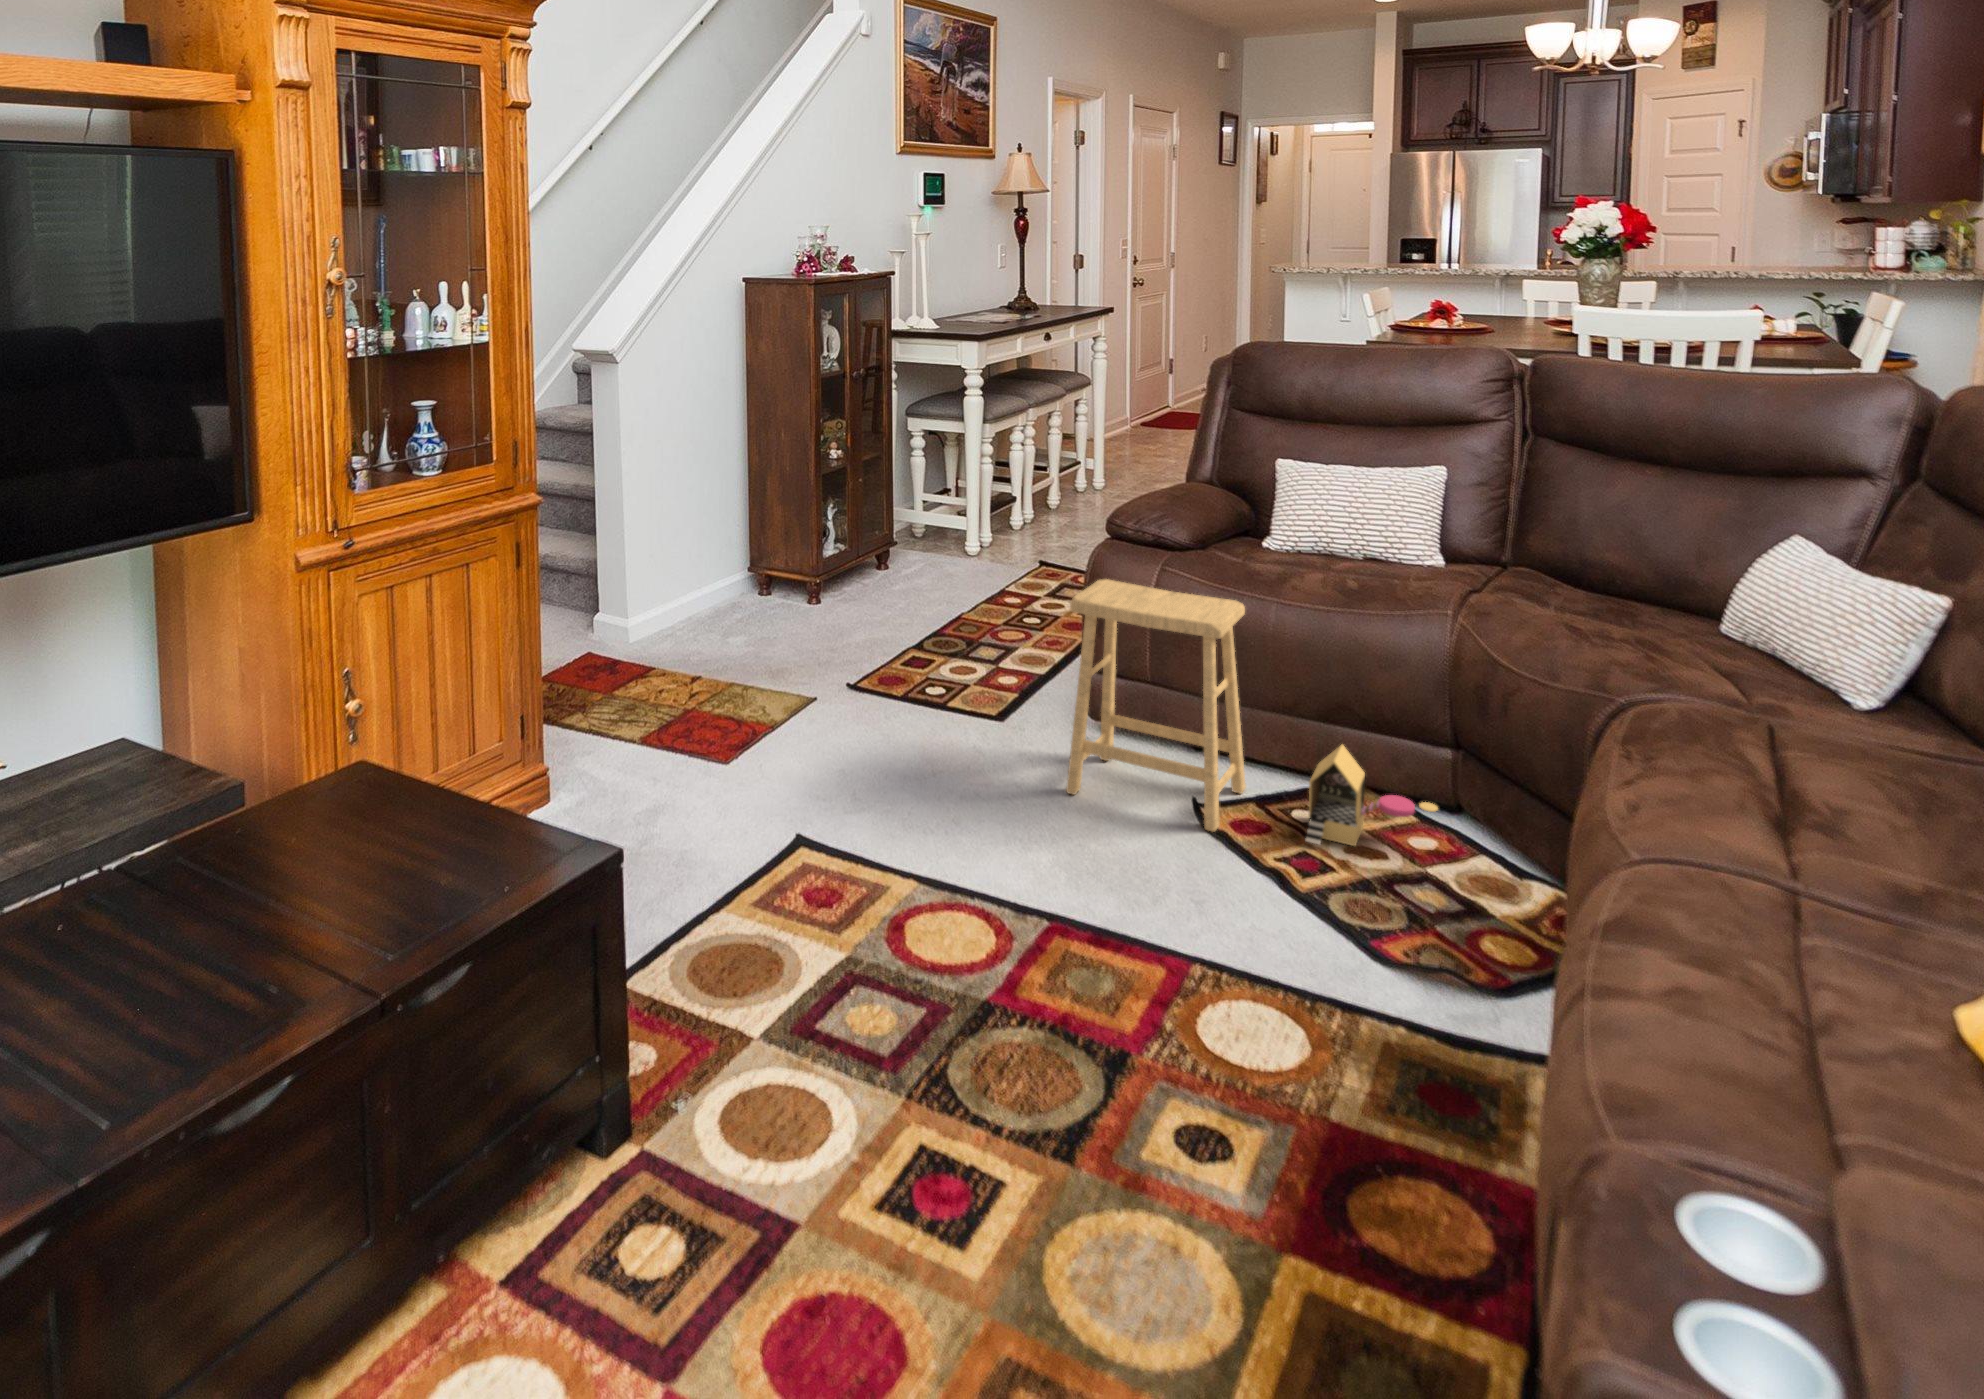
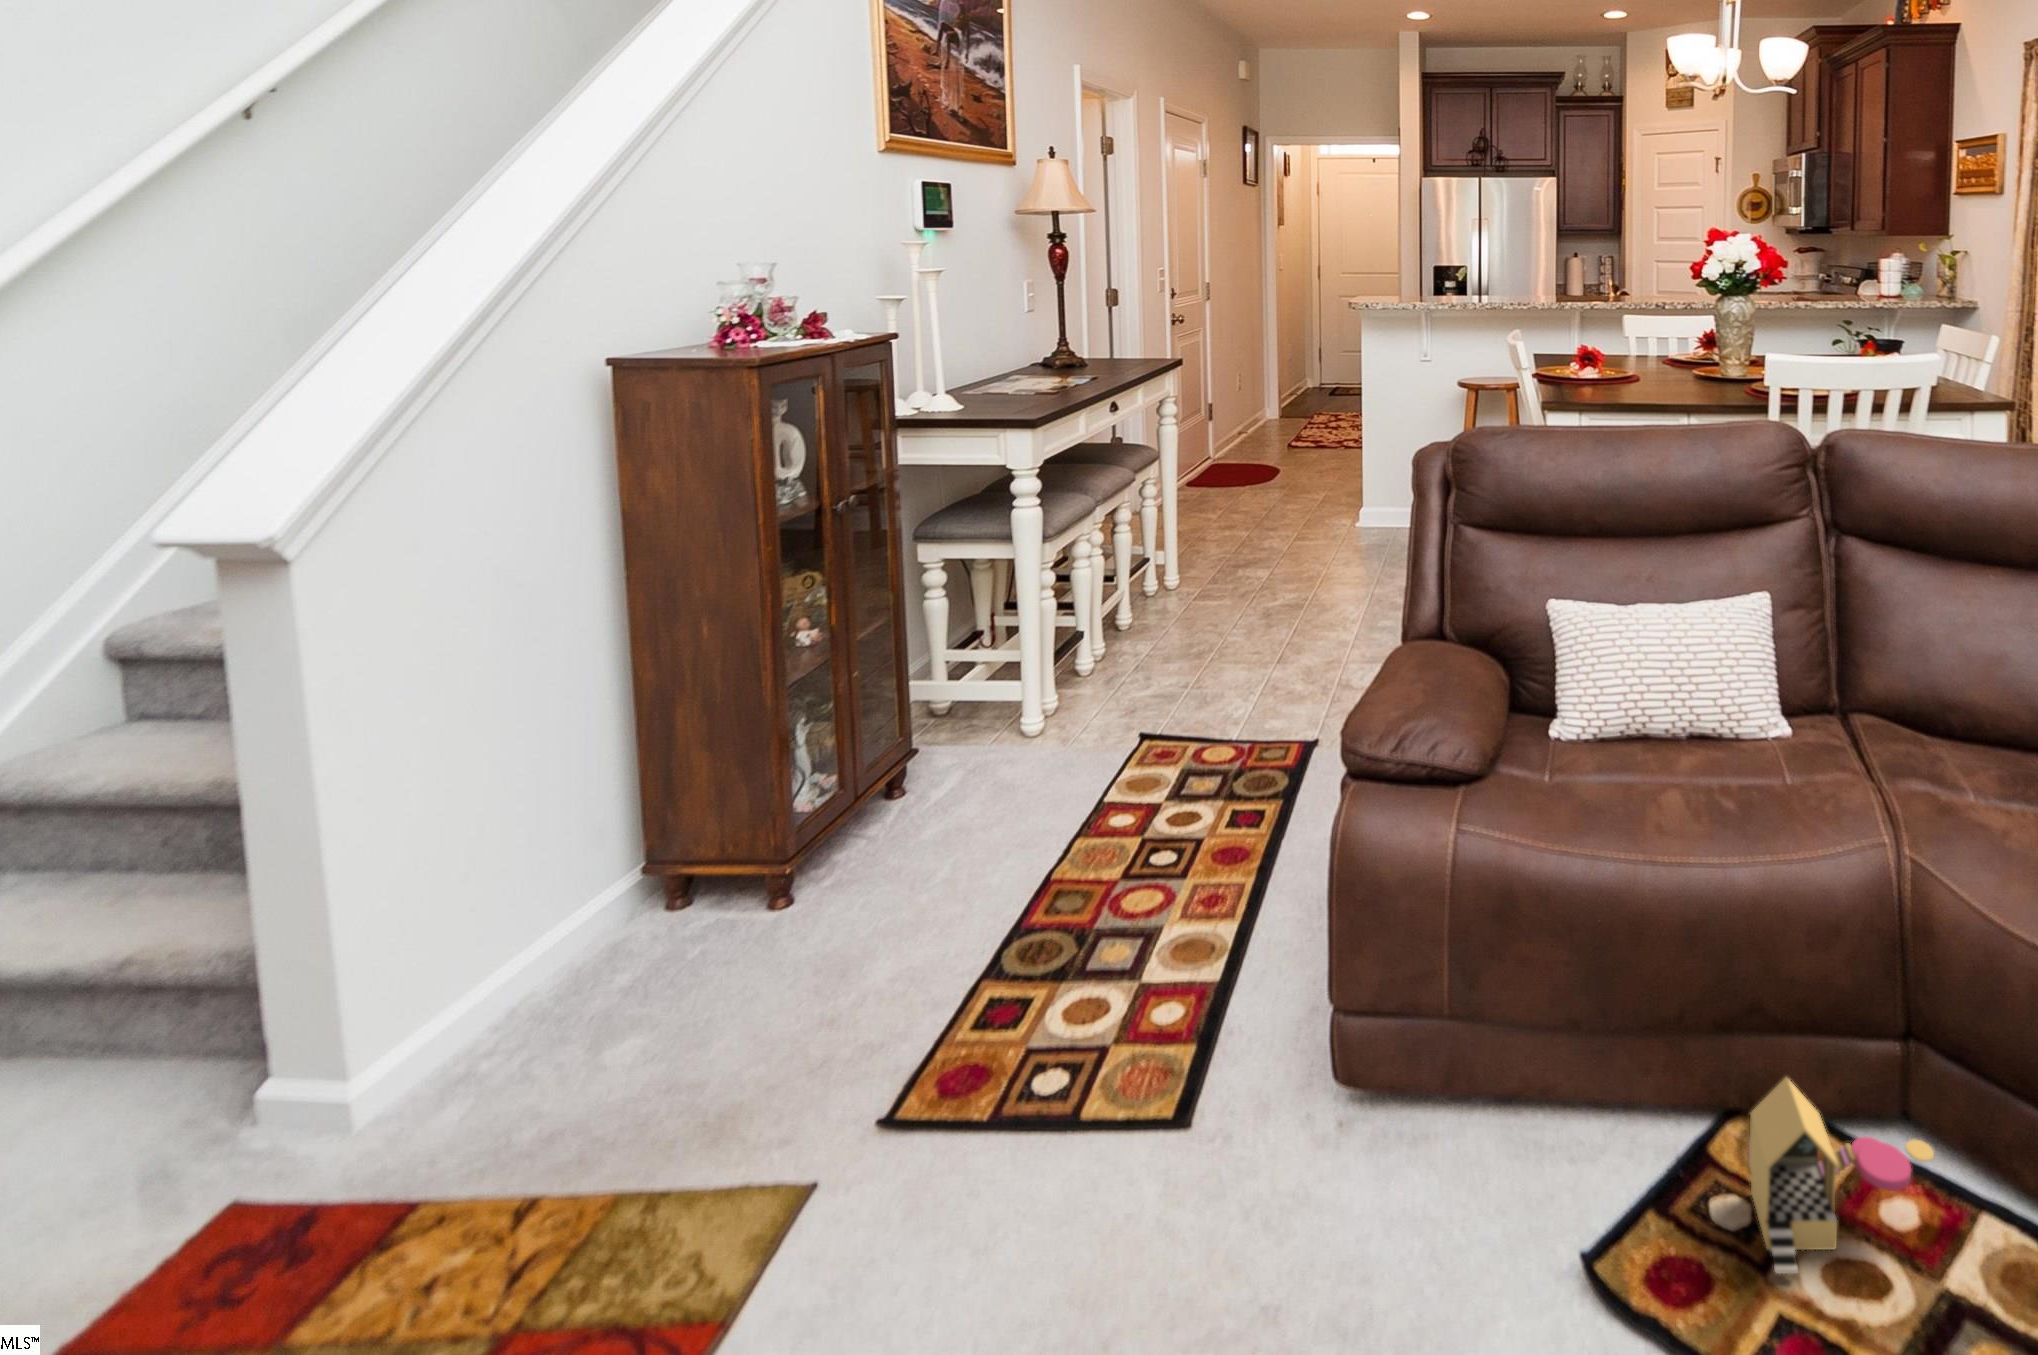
footstool: present [1066,579,1246,832] -> none [1365,876,1643,1305]

